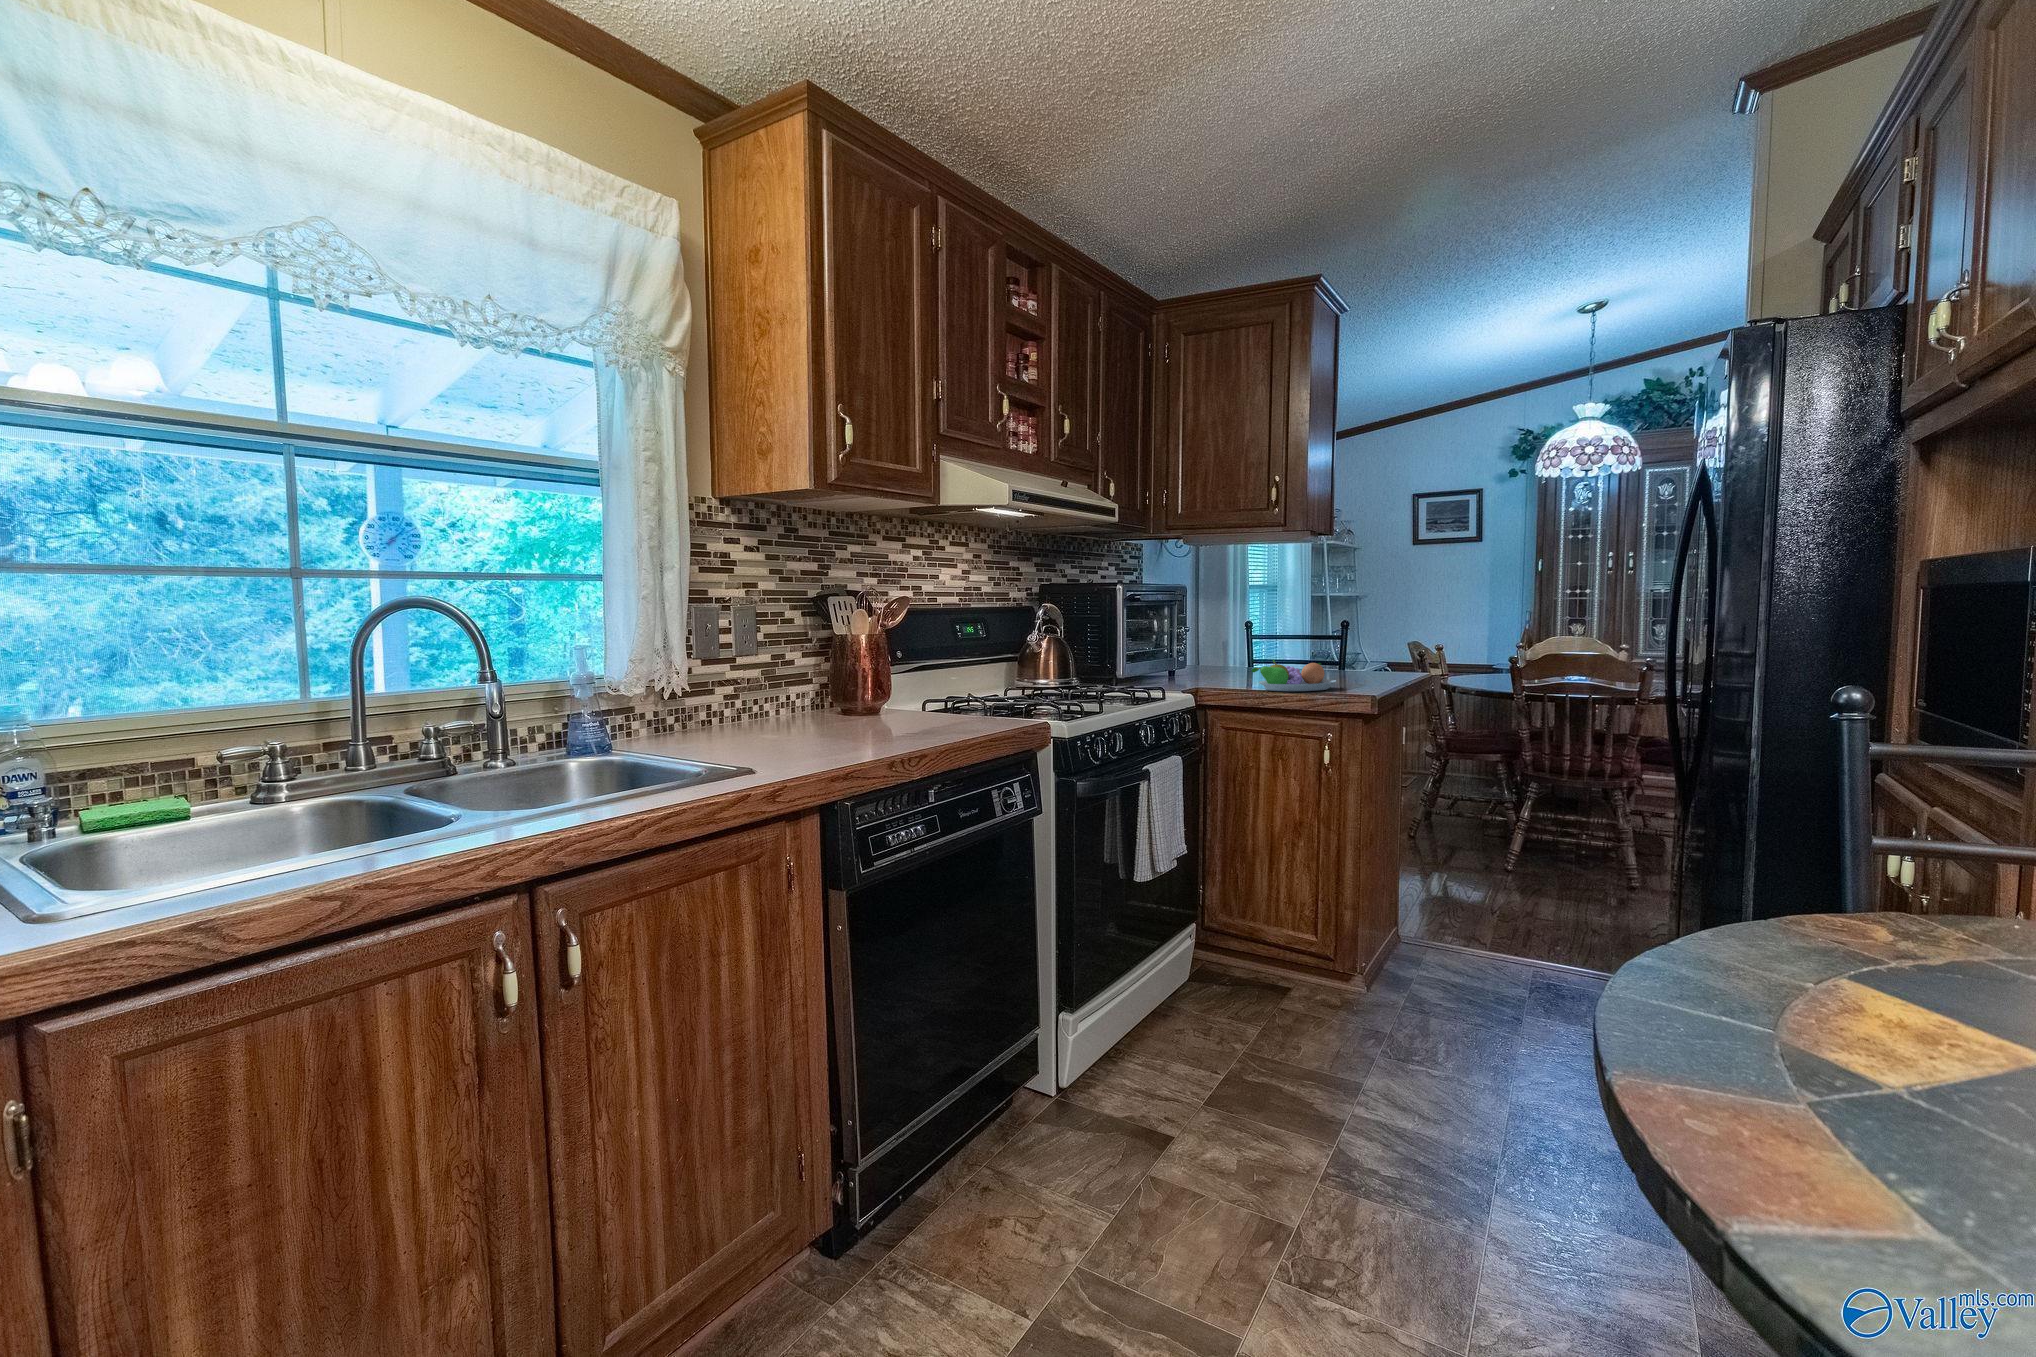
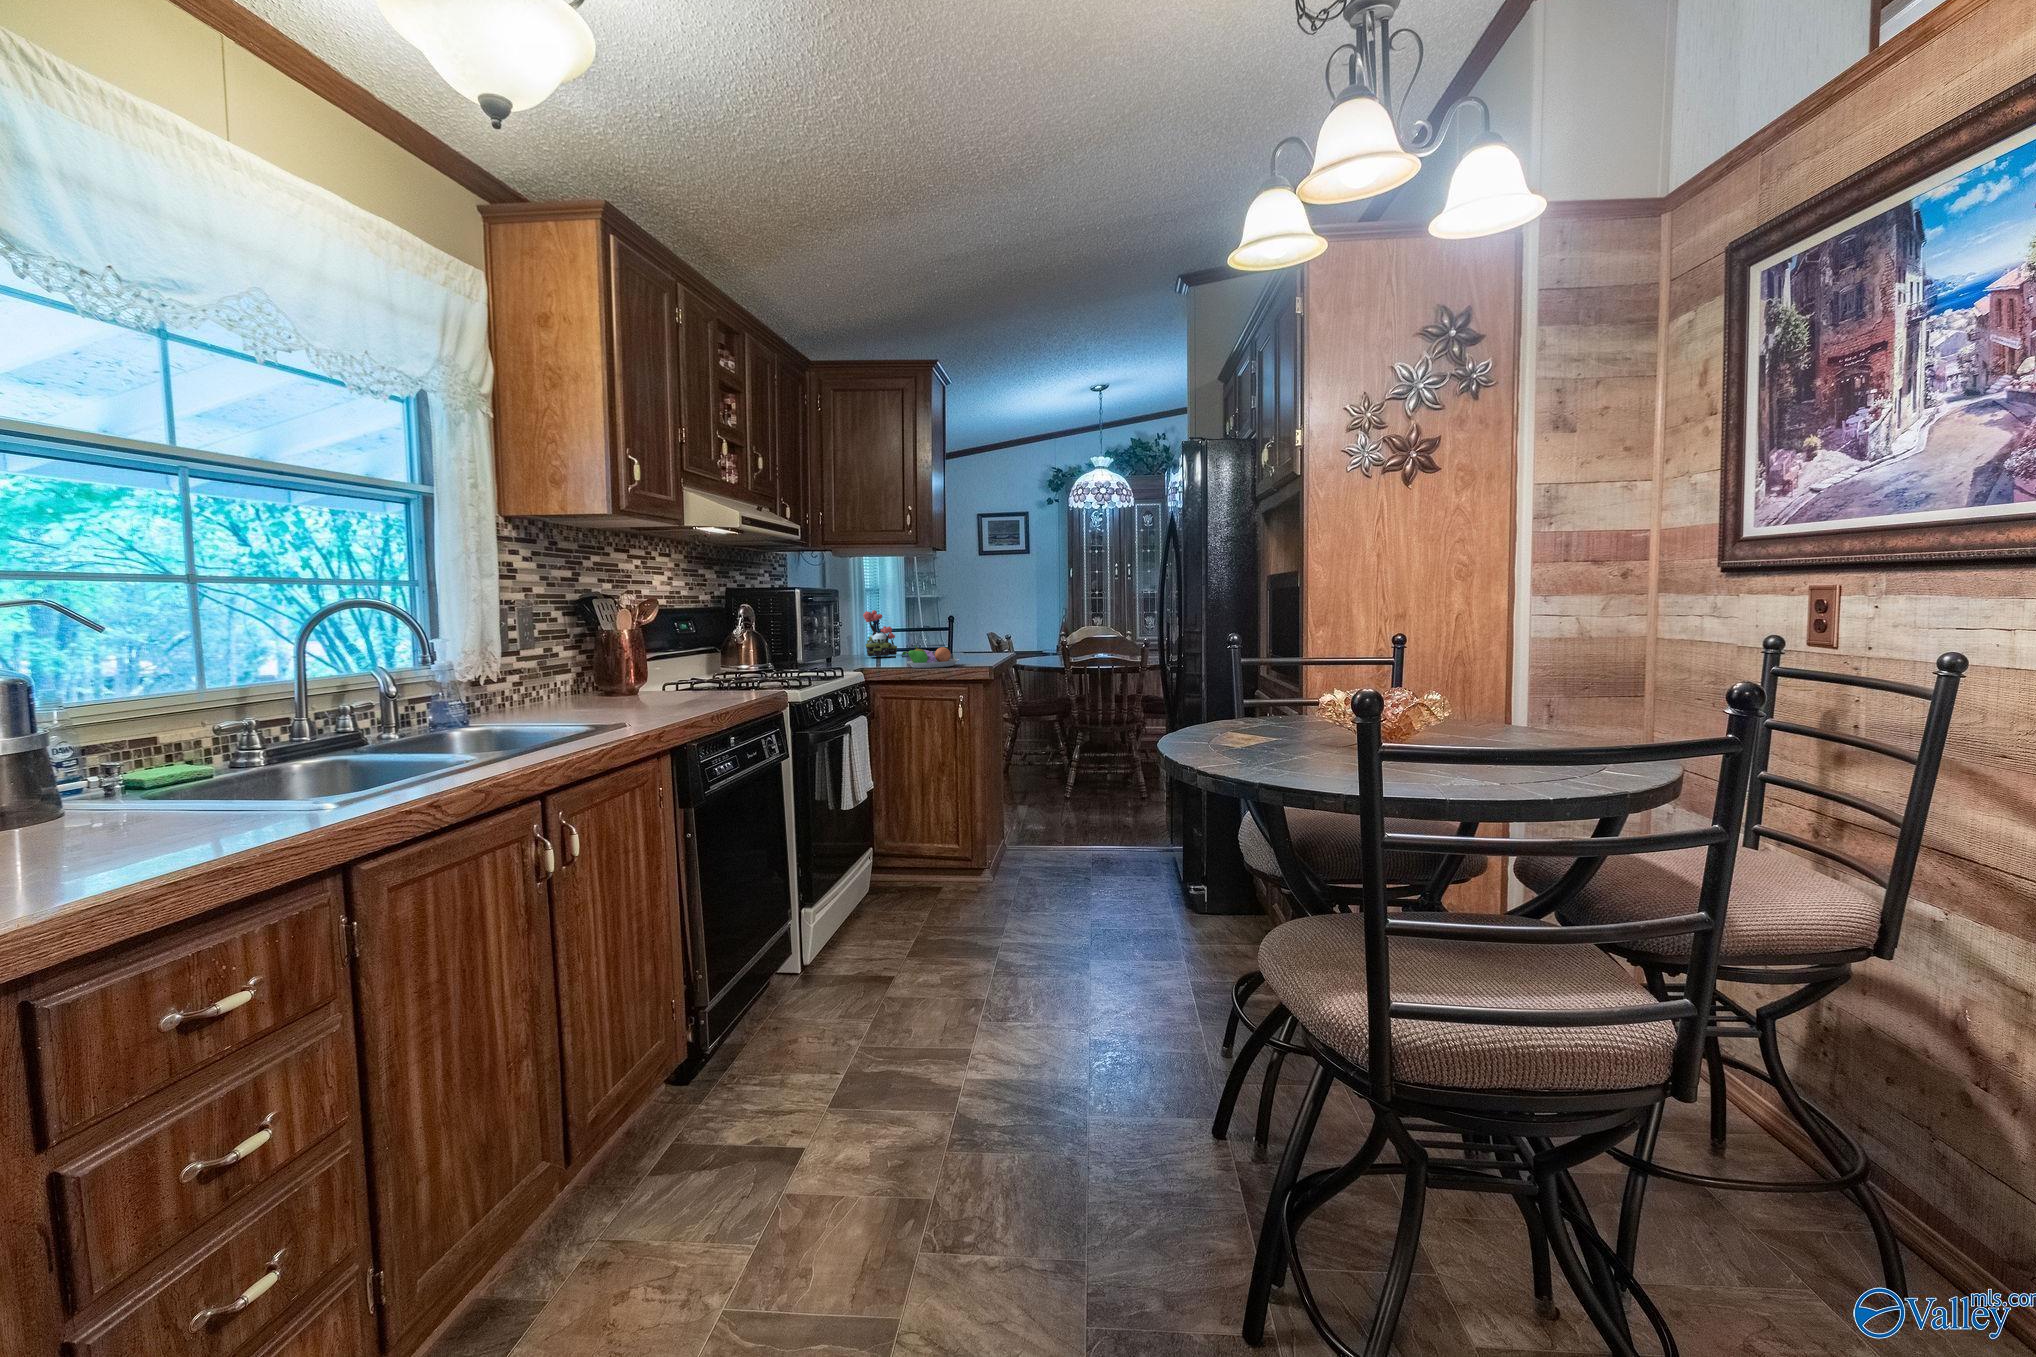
plant: none [1225,613,1267,671] -> present [863,610,897,656]

